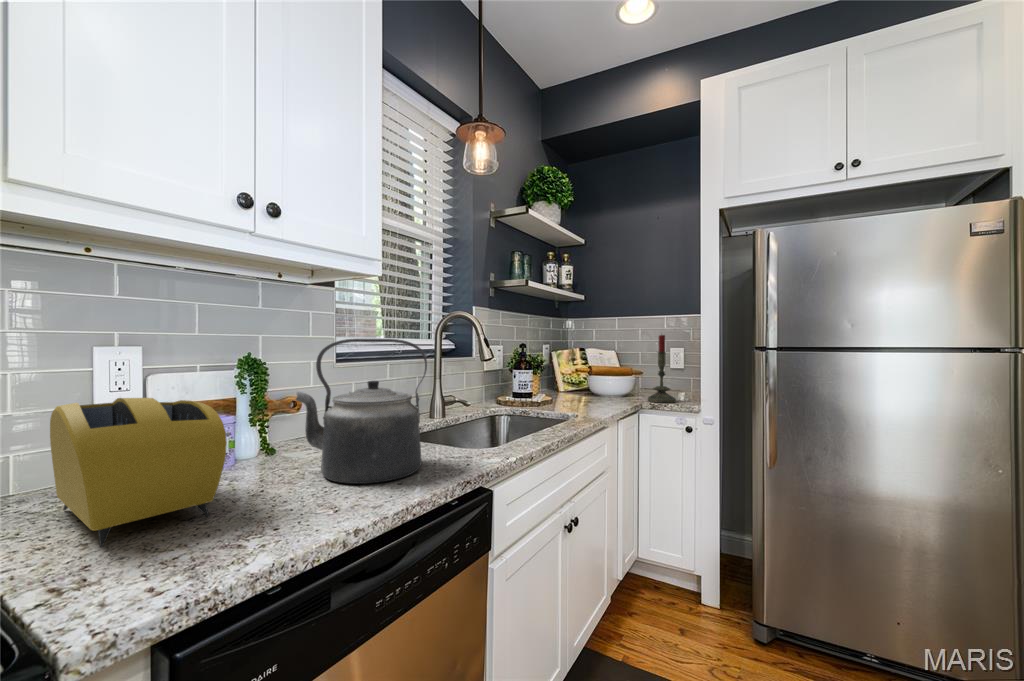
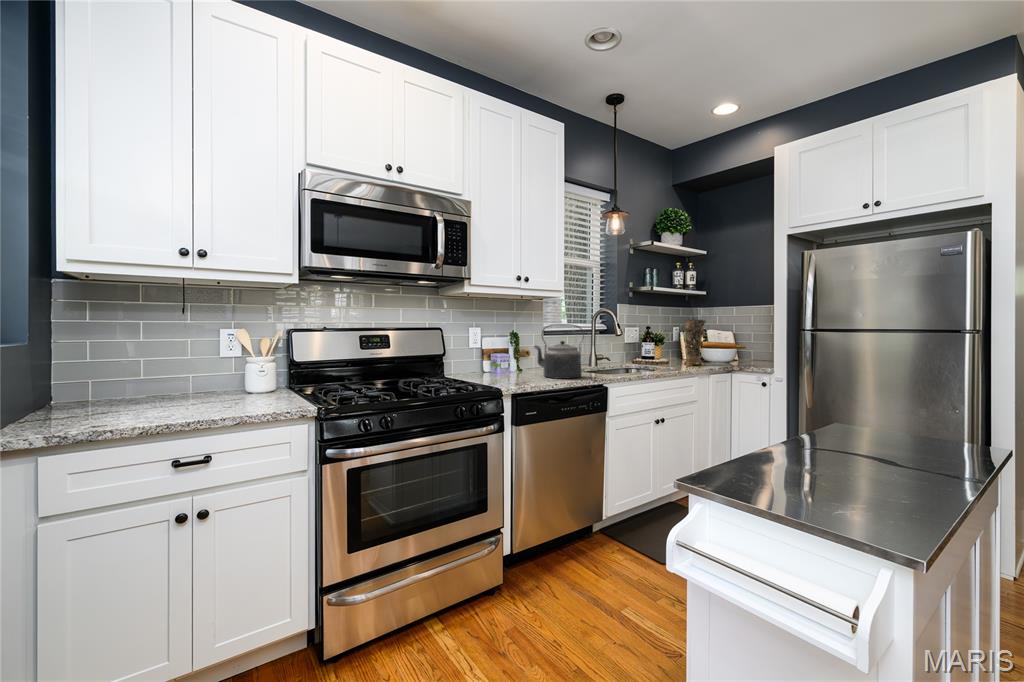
decorative vase: none [571,332,602,403] -> present [684,319,706,365]
candle: present [648,335,676,403] -> none [741,319,762,367]
toaster: present [50,398,227,547] -> none [469,343,519,382]

